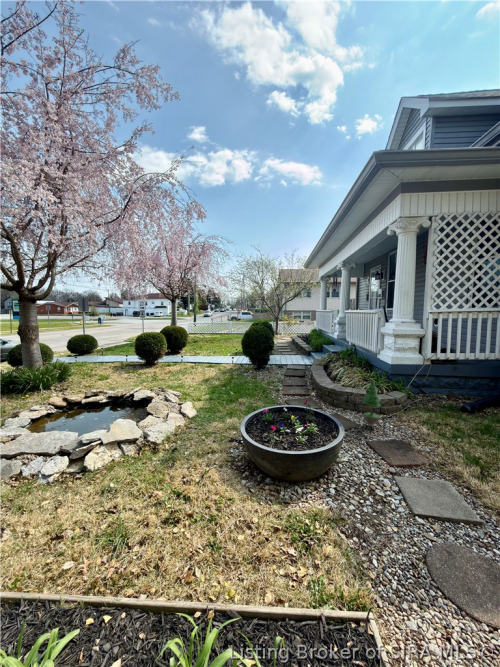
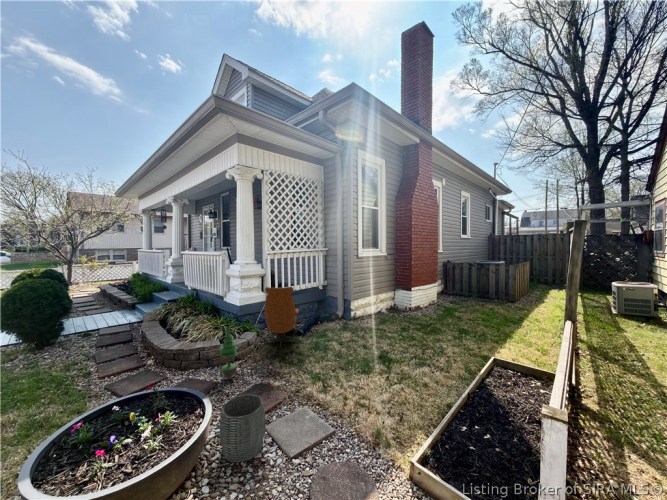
lounge chair: none [415,348,466,419] -> present [264,287,301,349]
woven basket: none [349,435,392,492] -> present [220,394,265,463]

